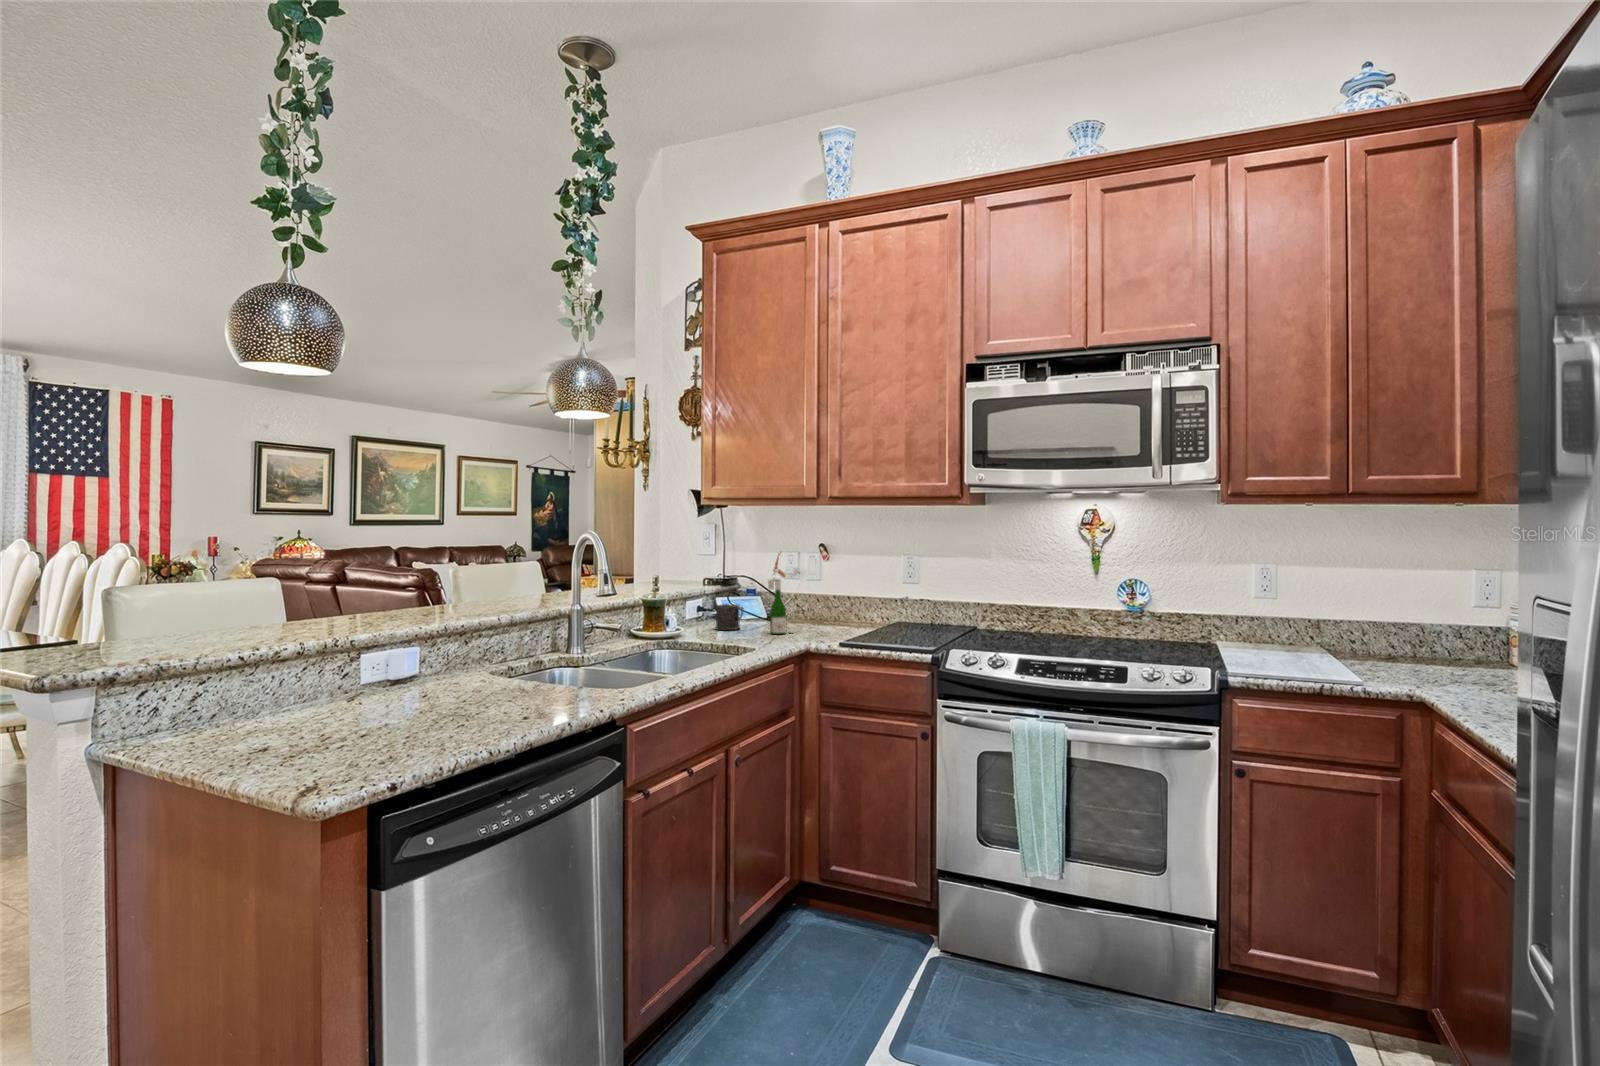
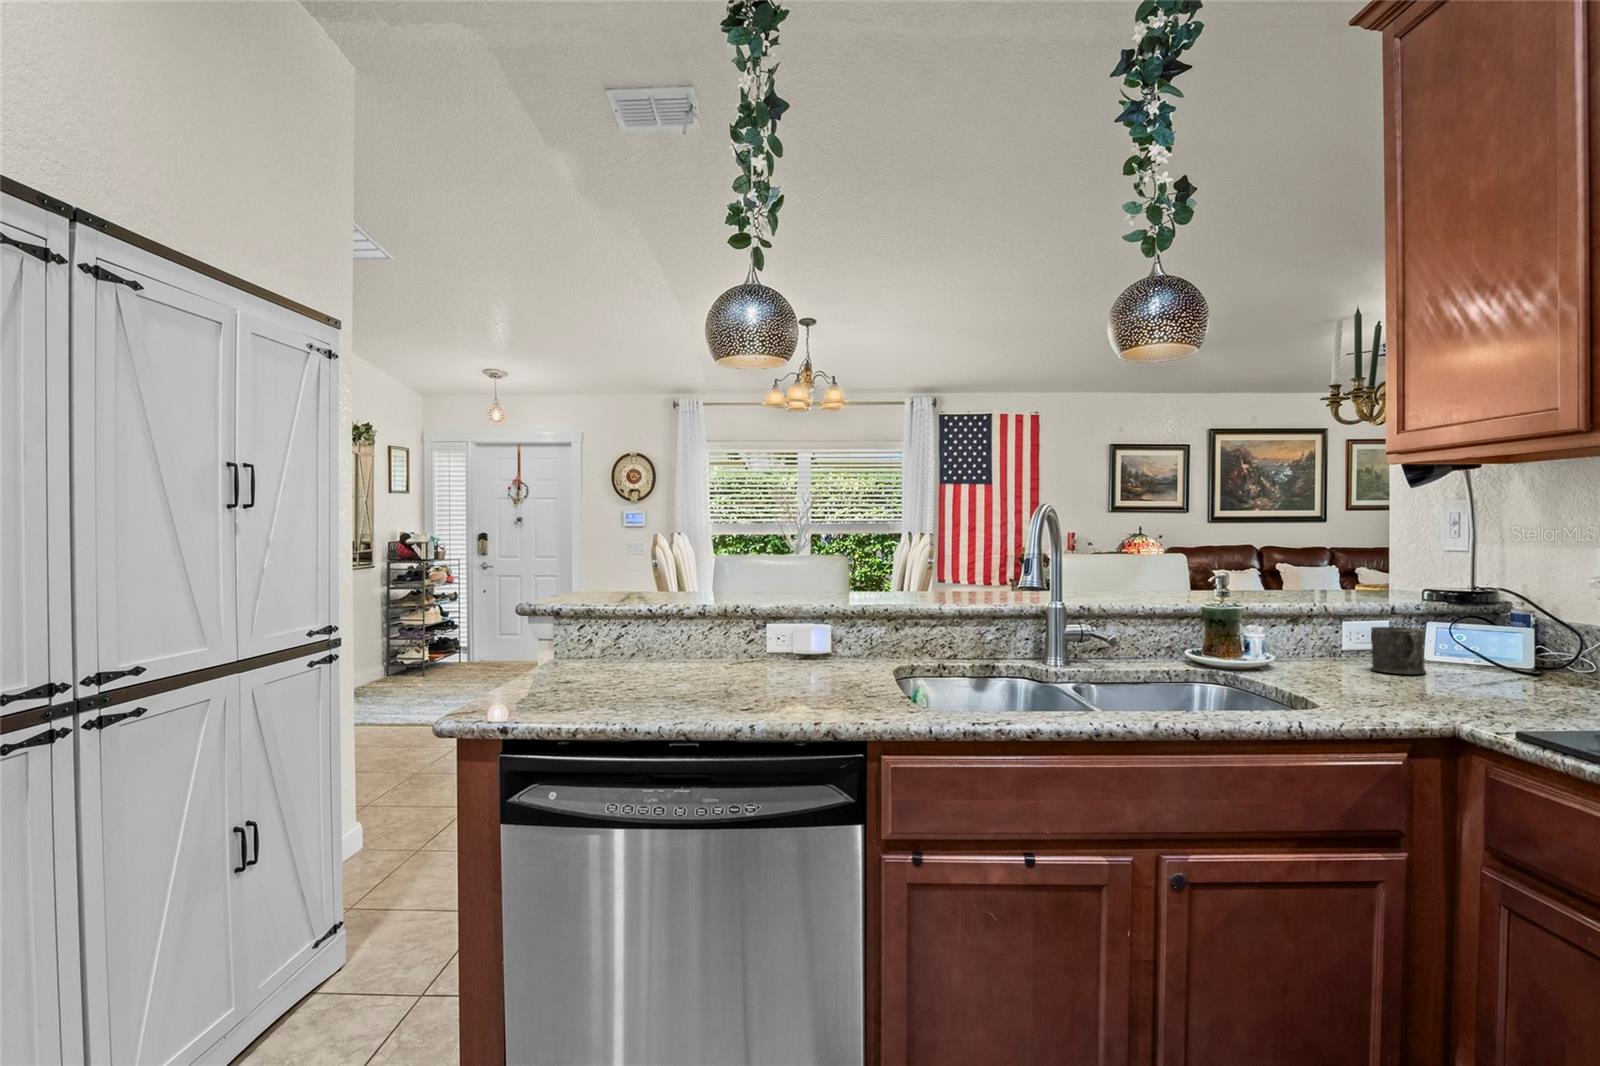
wine bottle: present [768,553,792,634] -> none [1459,528,1522,696]

